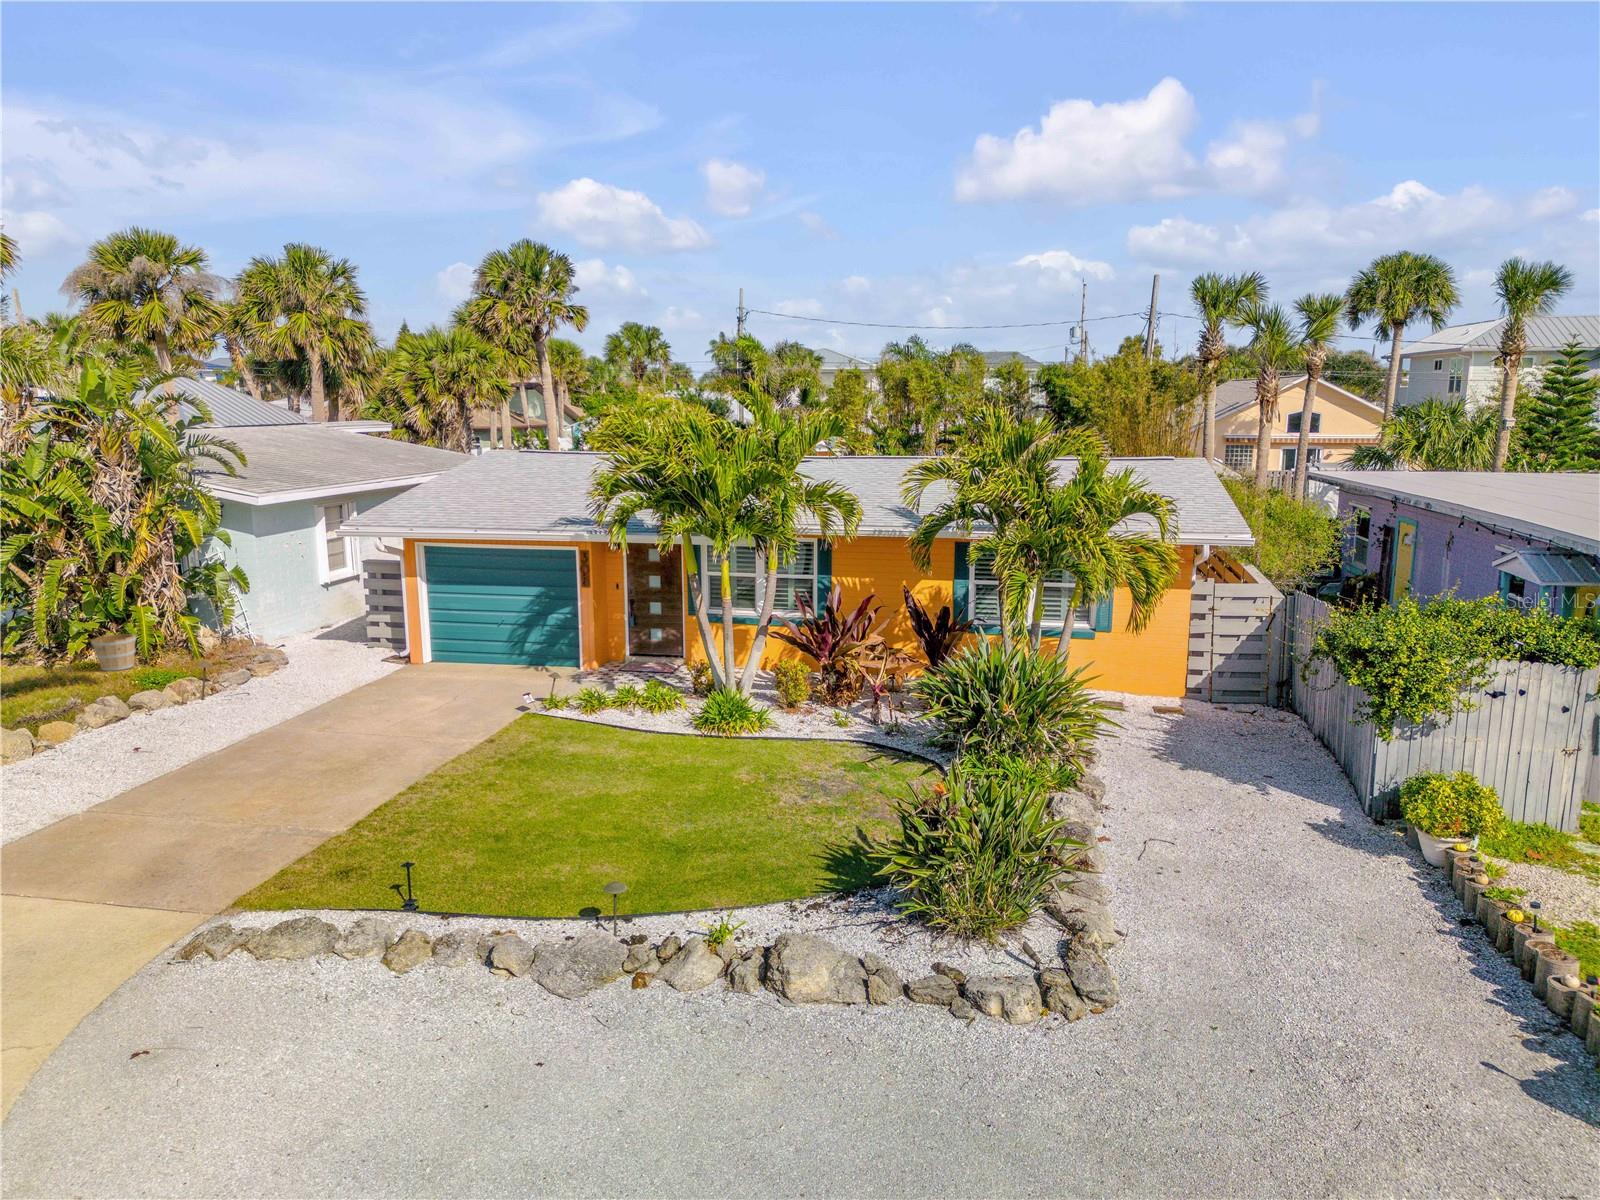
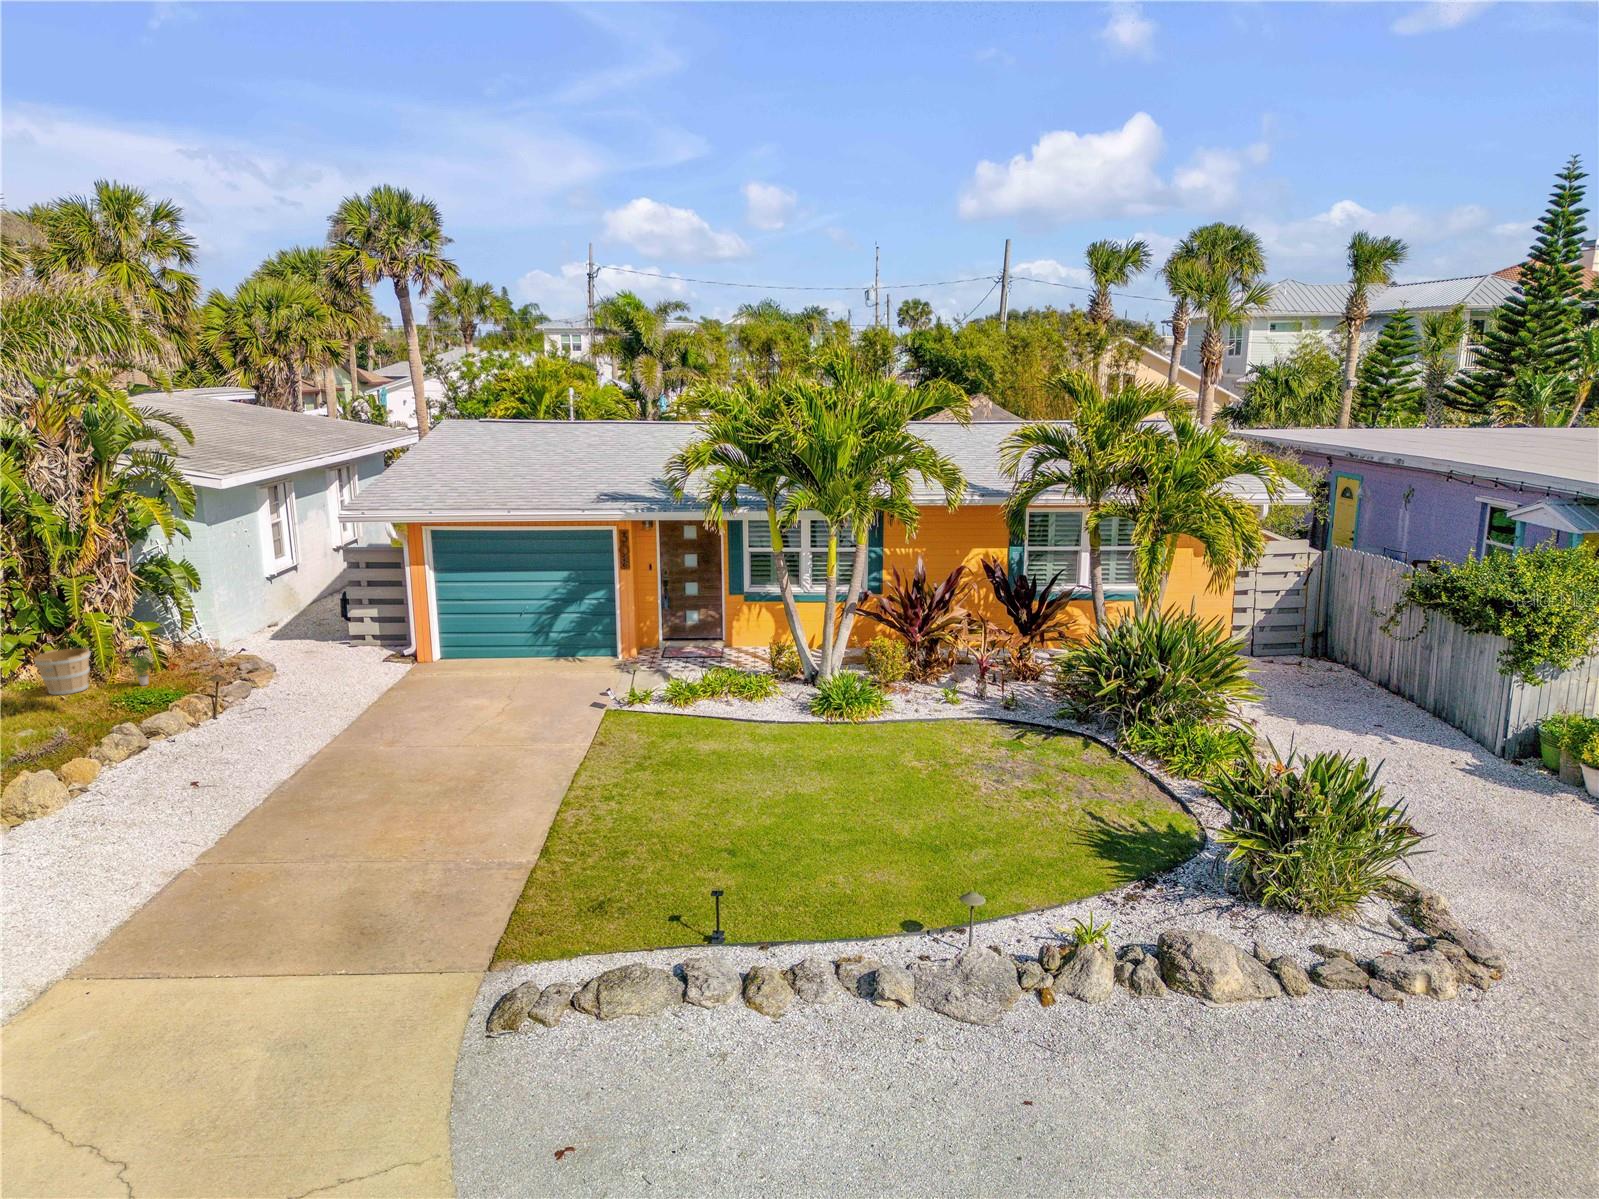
potted plant: none [154,635,190,668] -> present [127,650,158,686]

